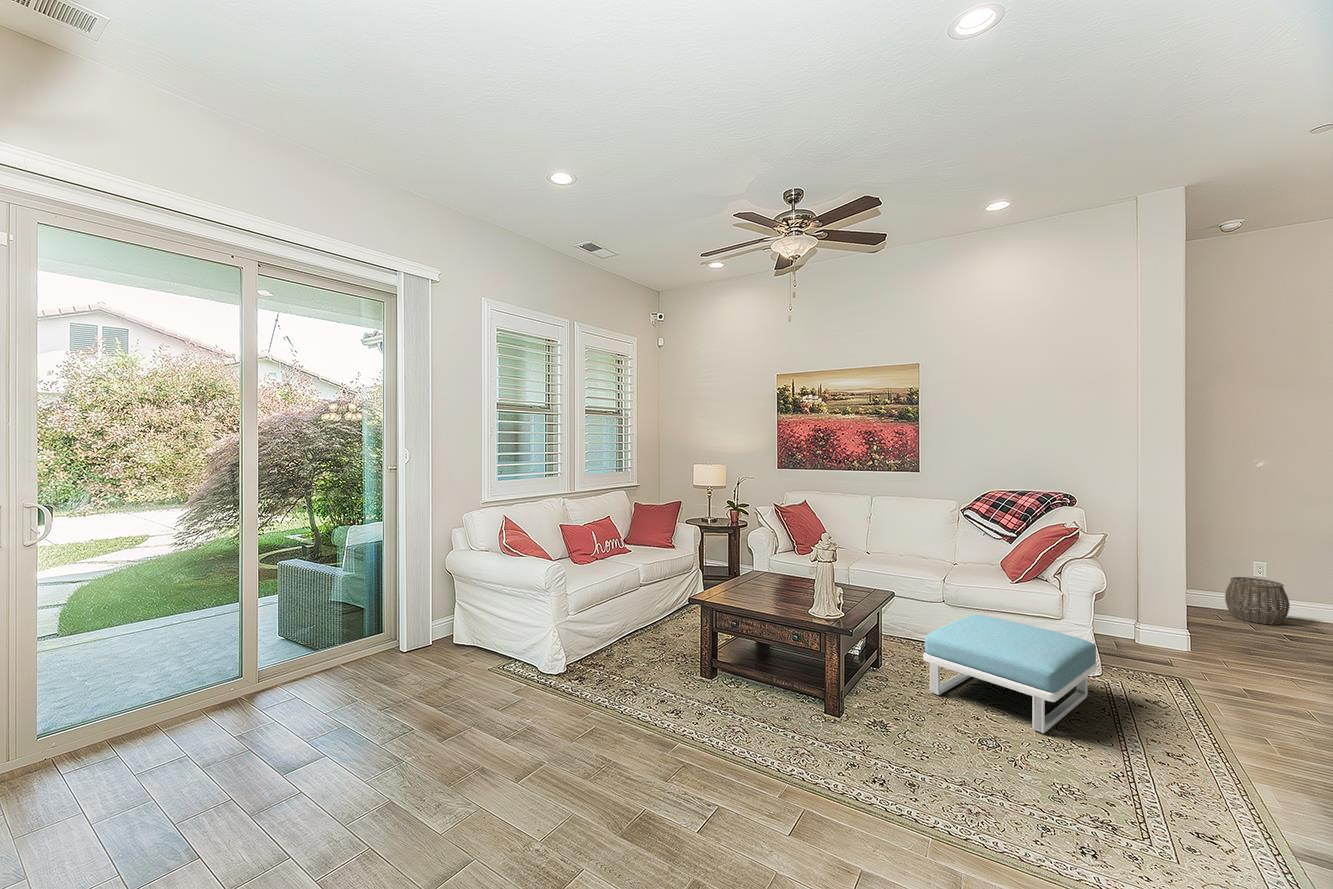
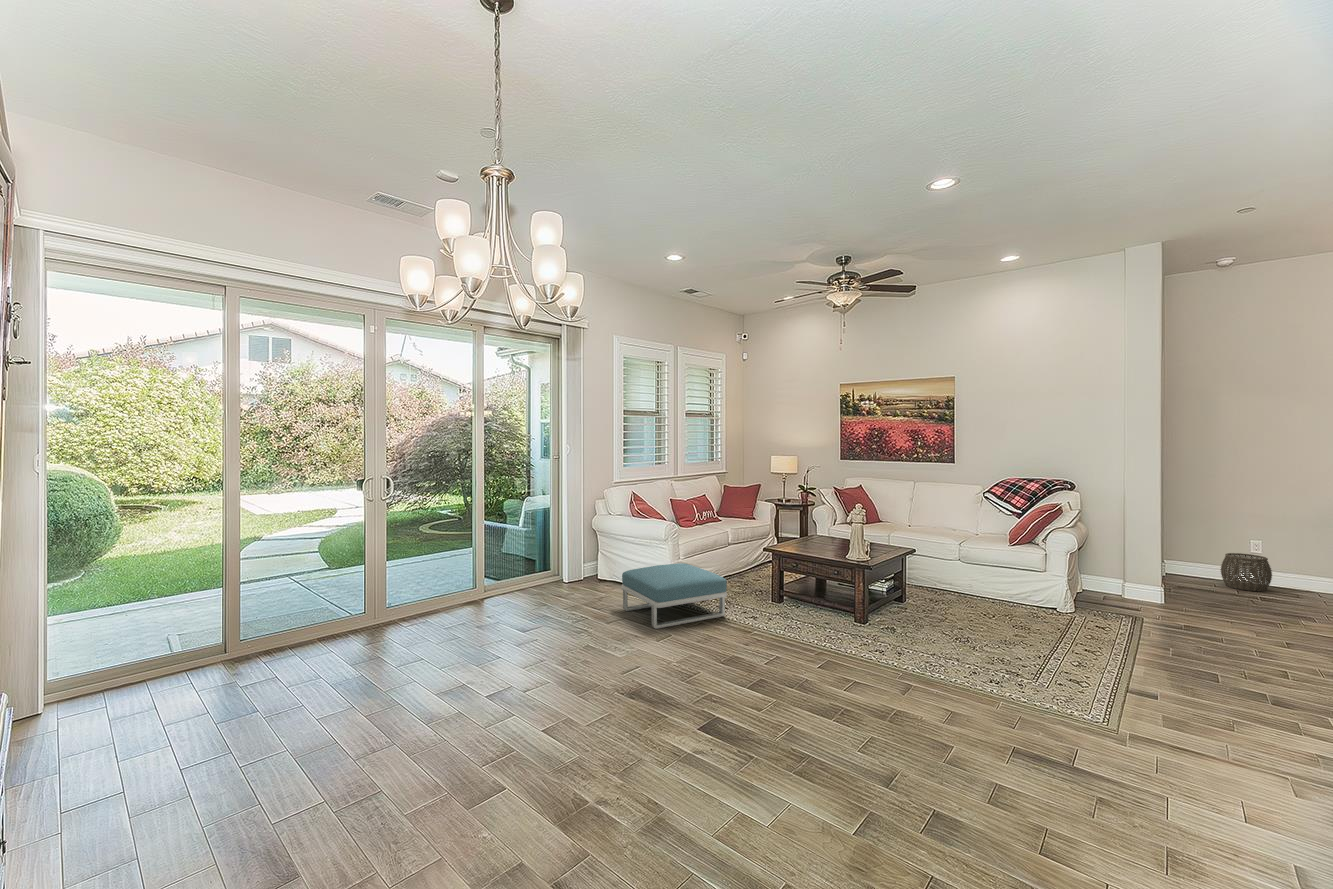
footstool: present [923,615,1097,733] -> present [621,563,727,629]

